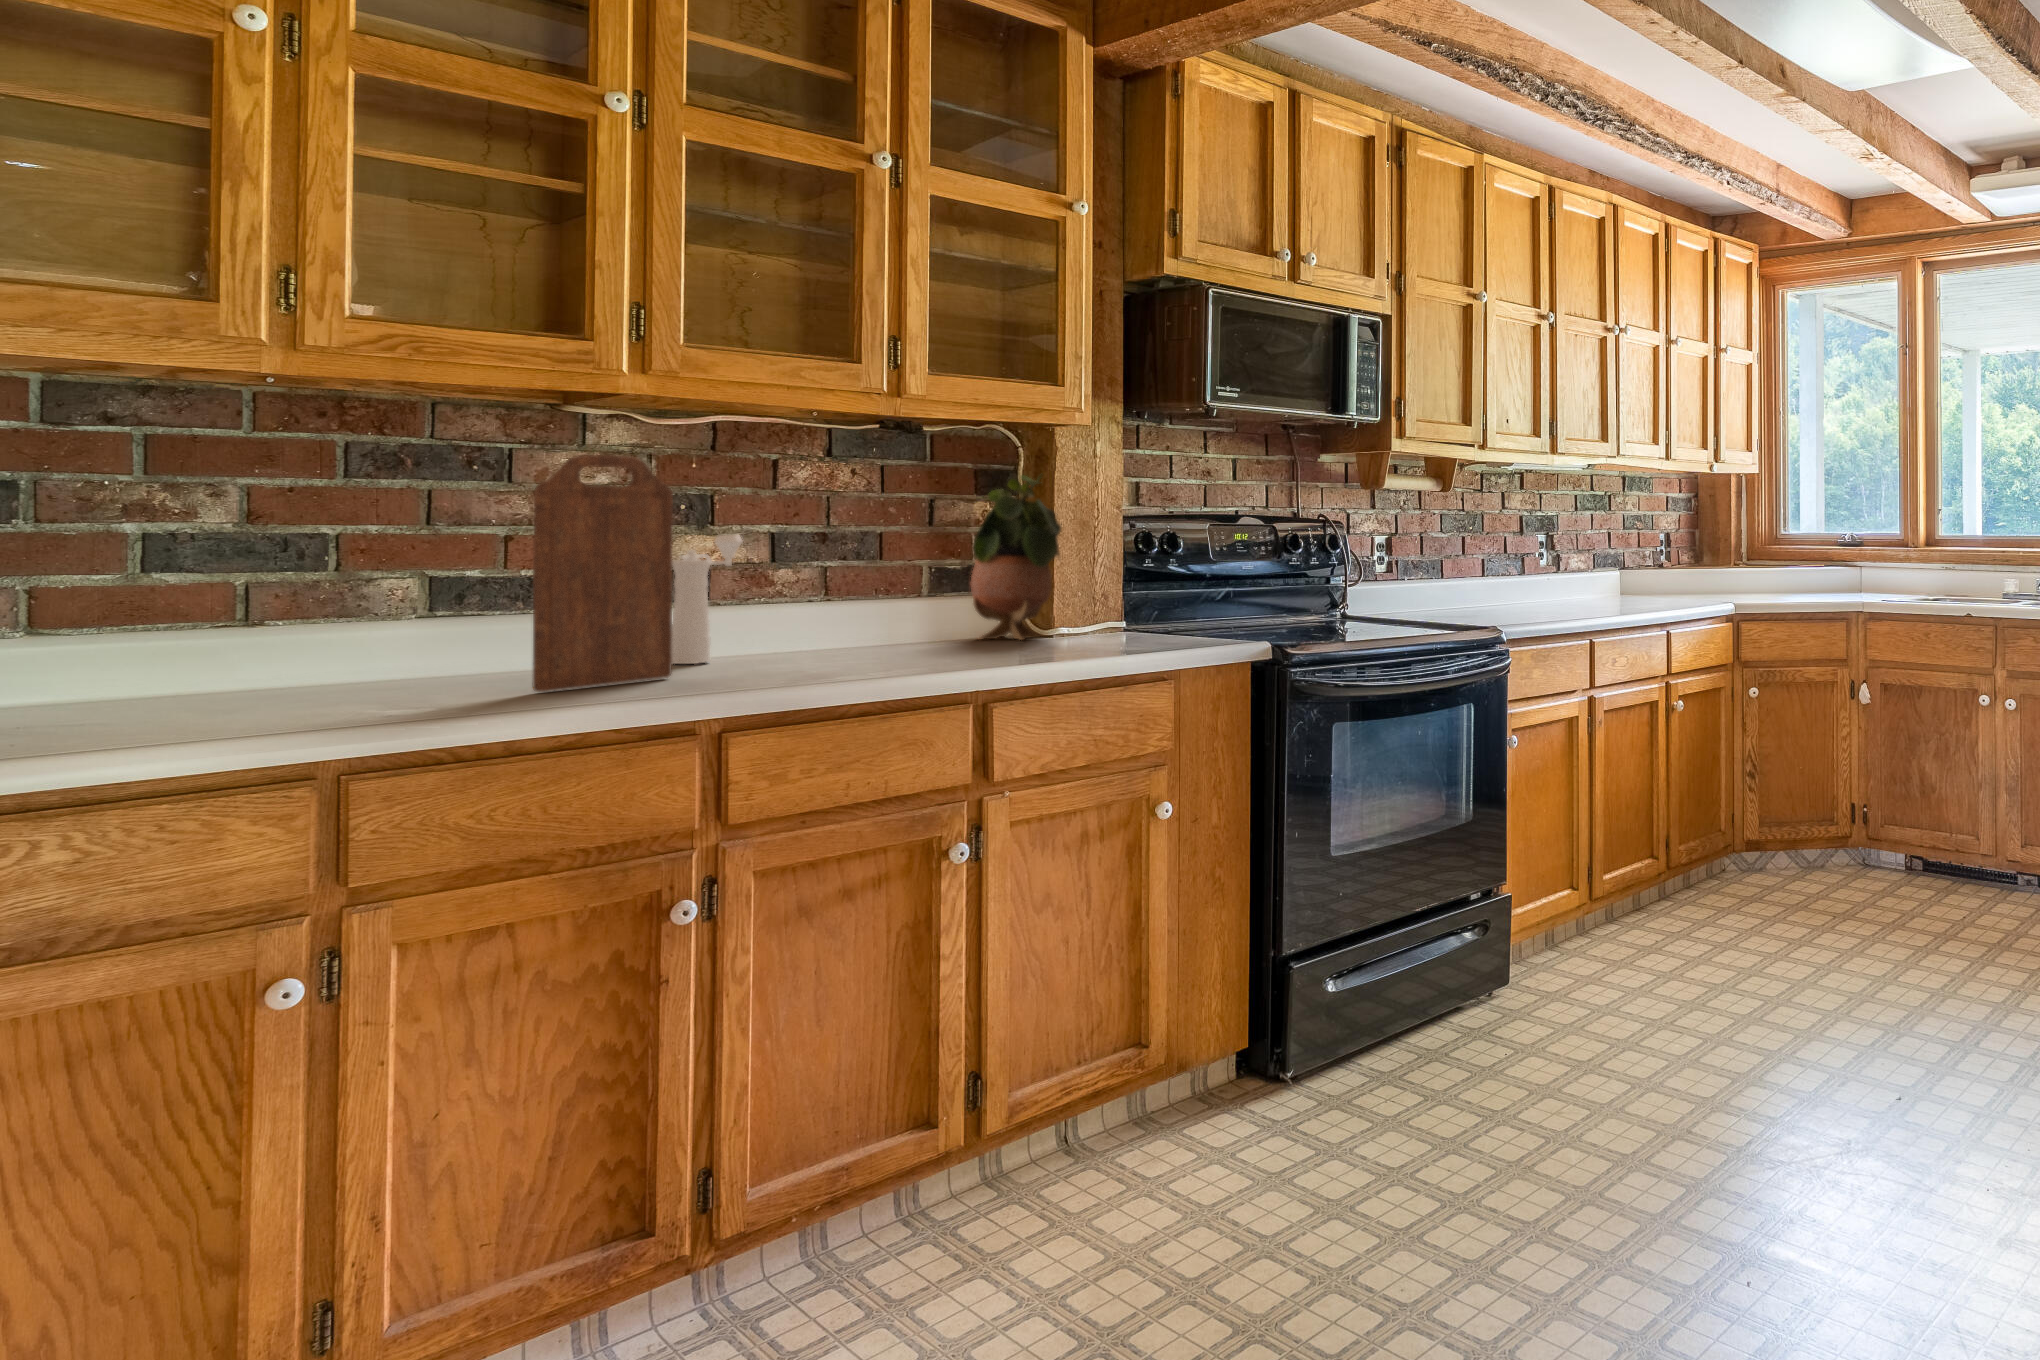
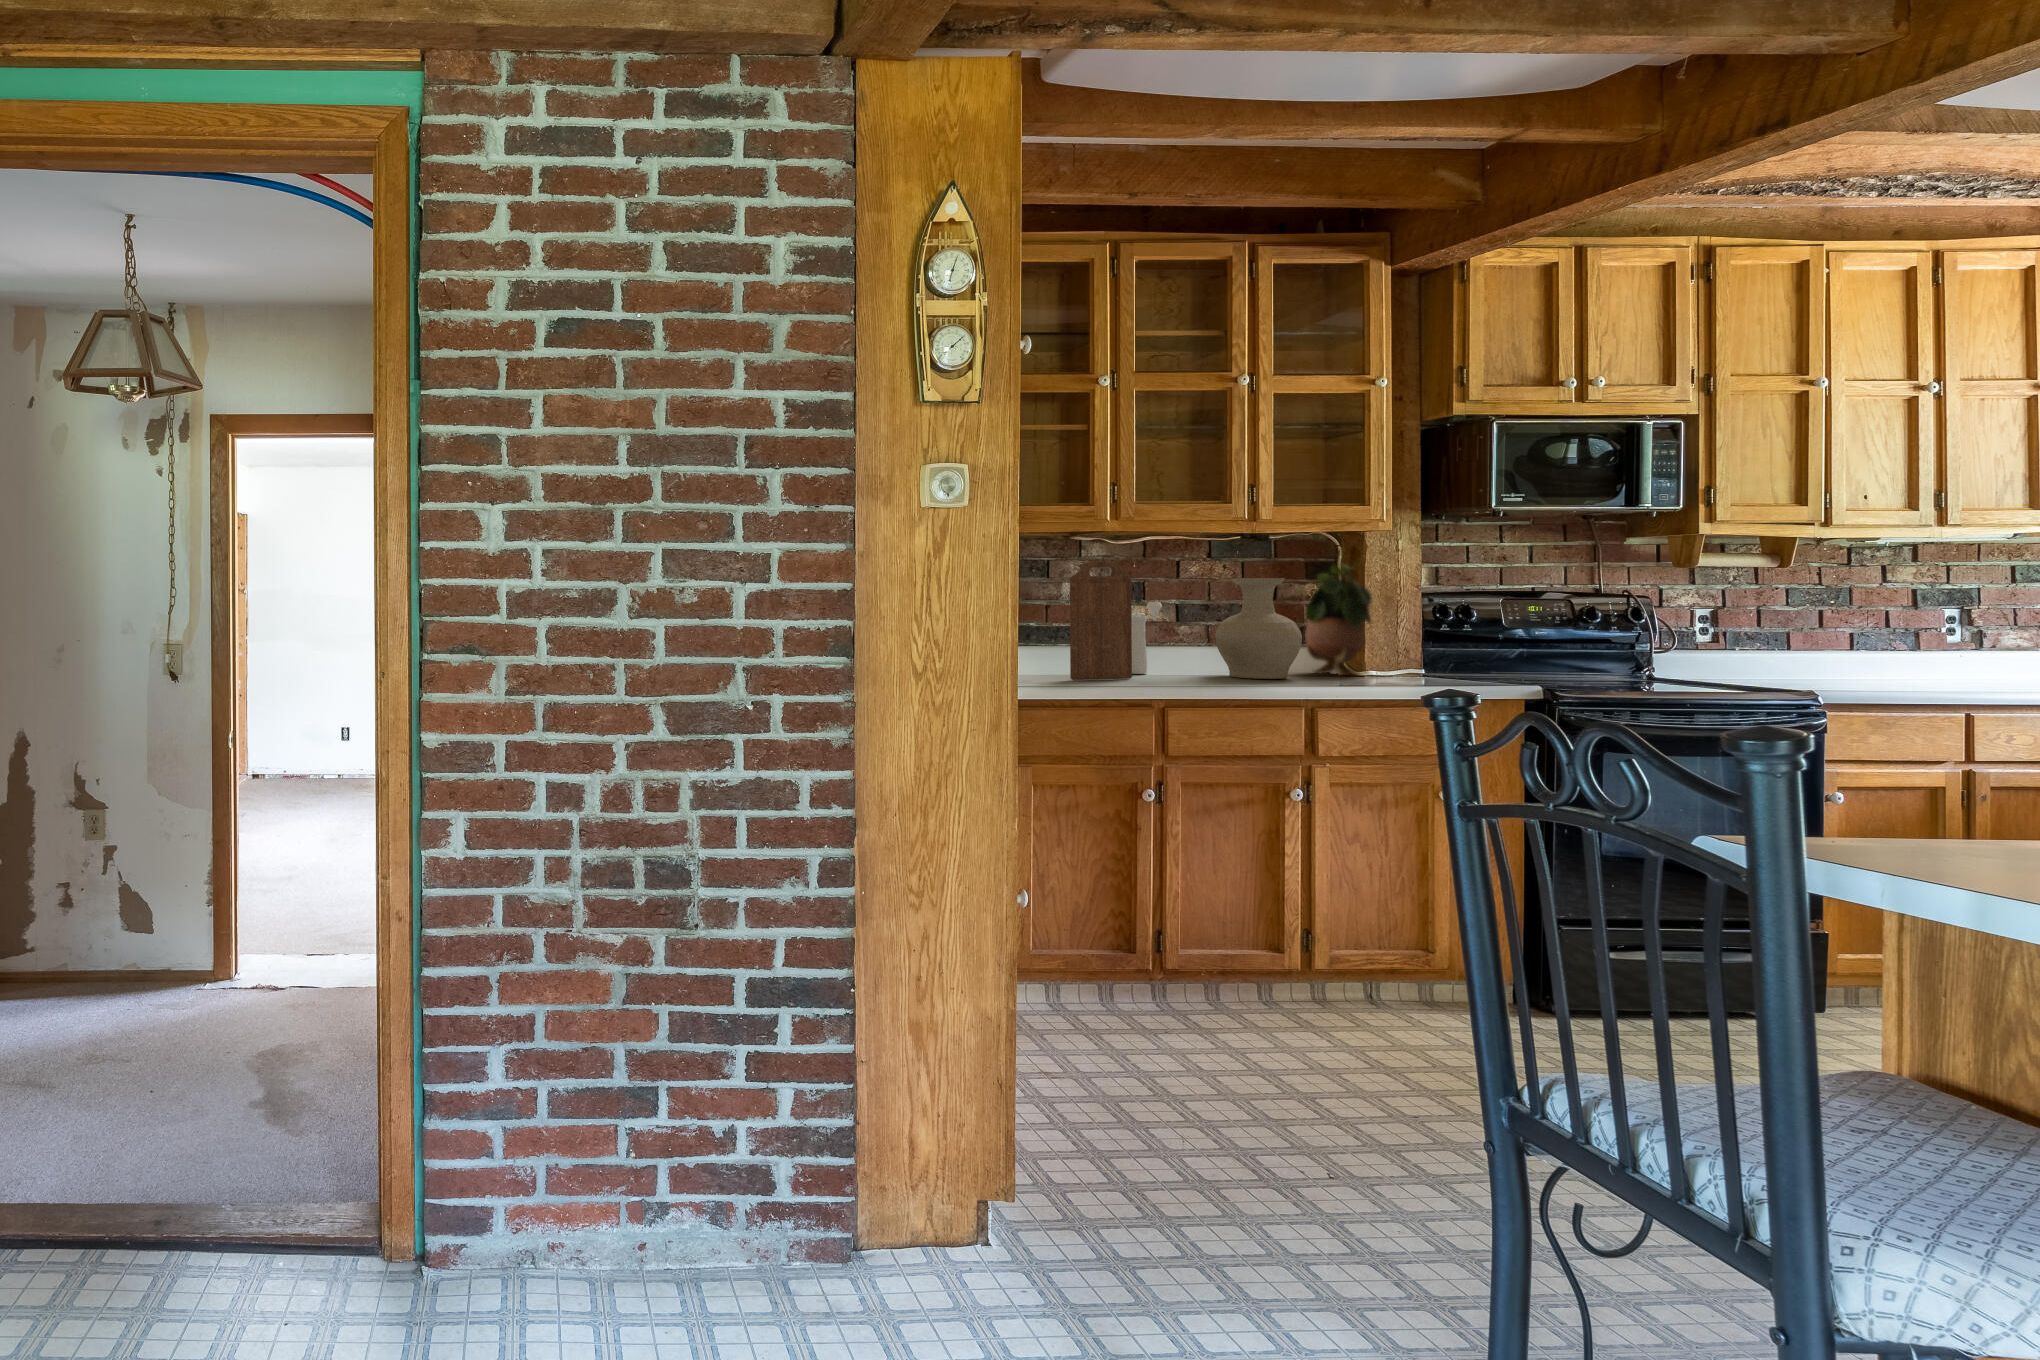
vase: none [832,494,968,658] -> present [1215,578,1302,679]

